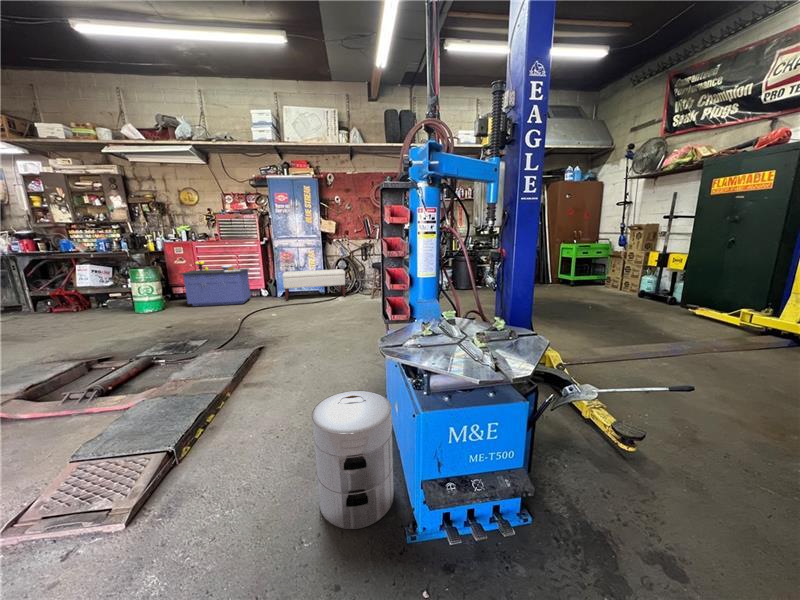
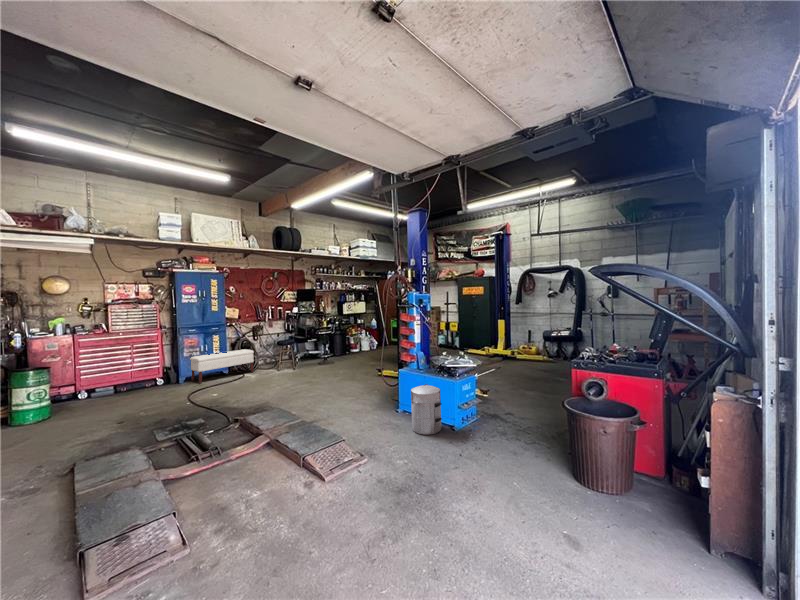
storage cabinet: present [181,261,251,307] -> none [80,354,158,405]

